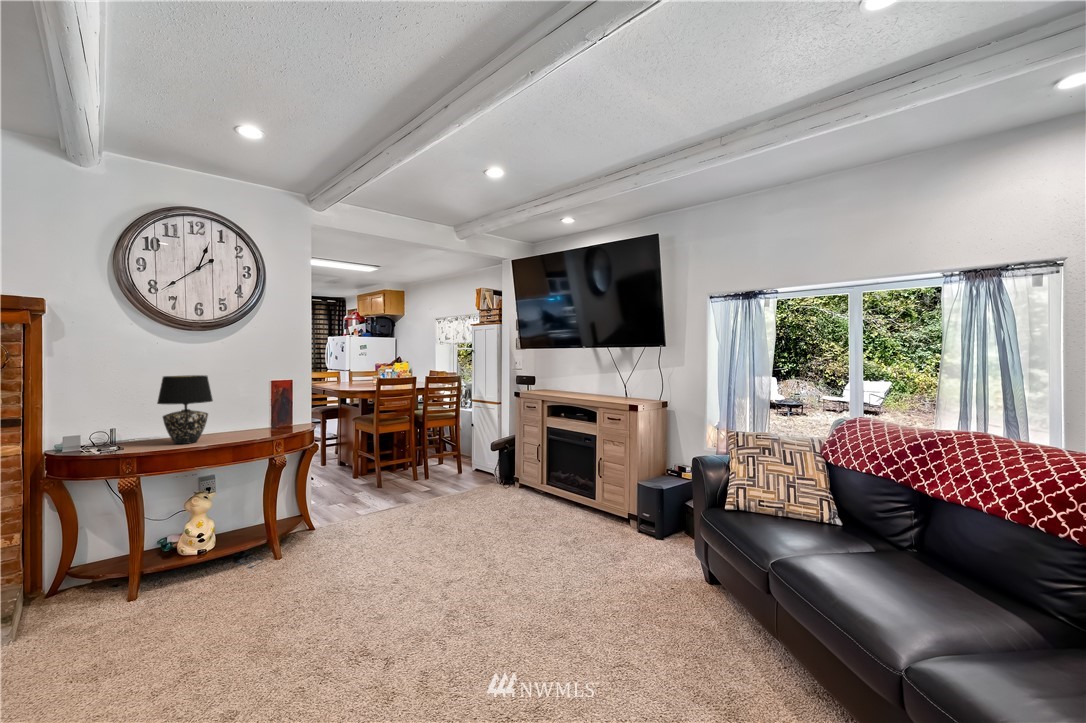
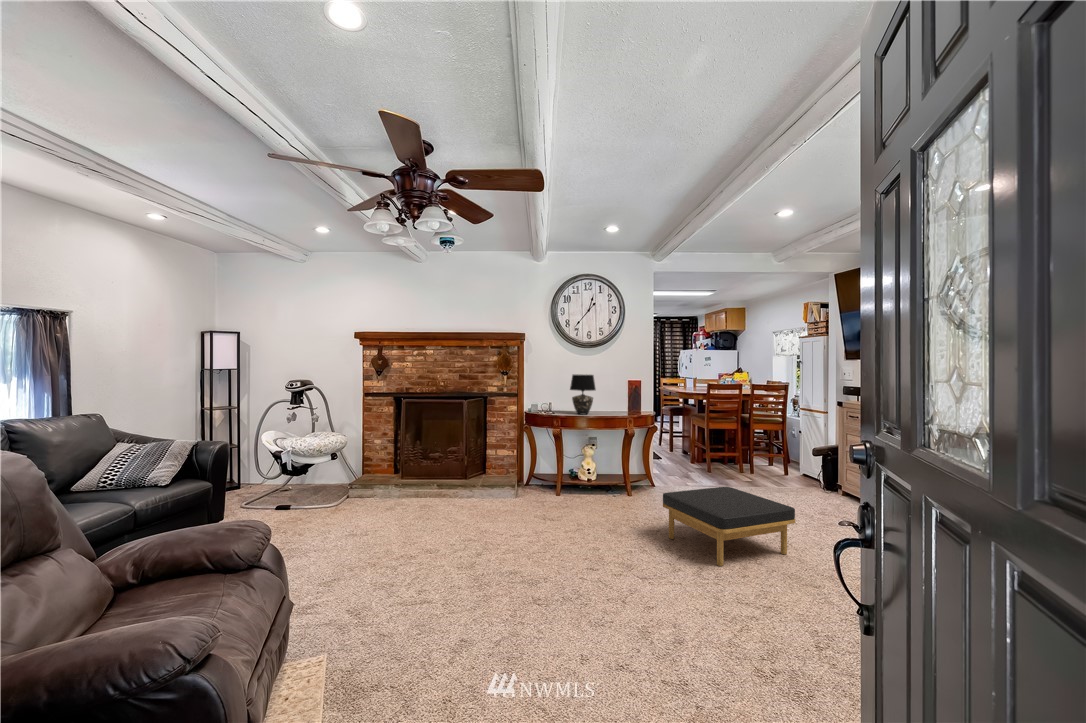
ottoman: none [350,521,525,659] -> present [663,487,795,566]

